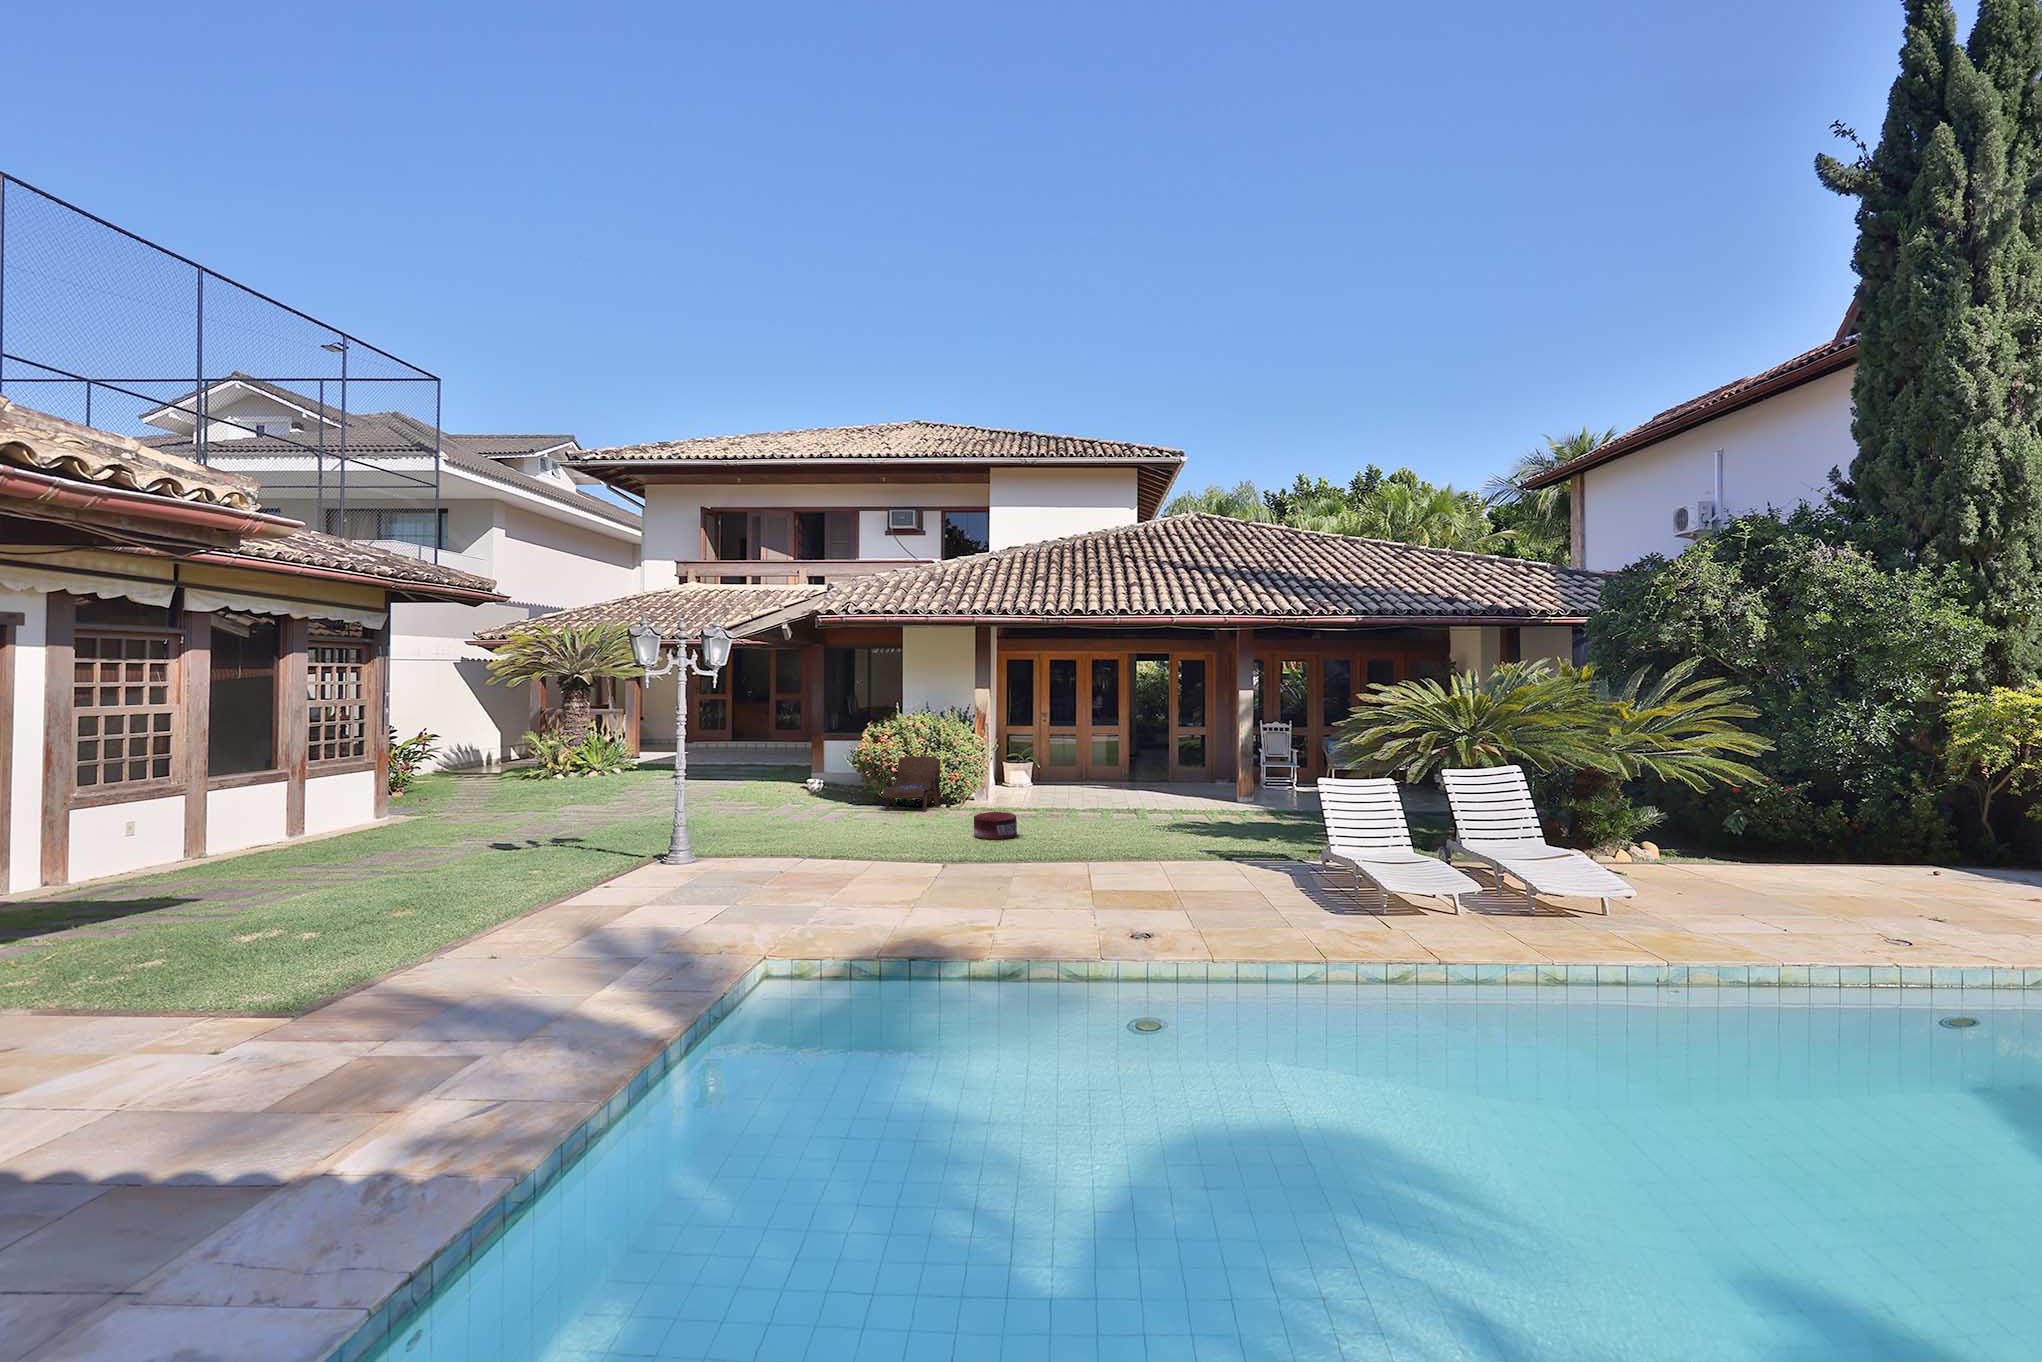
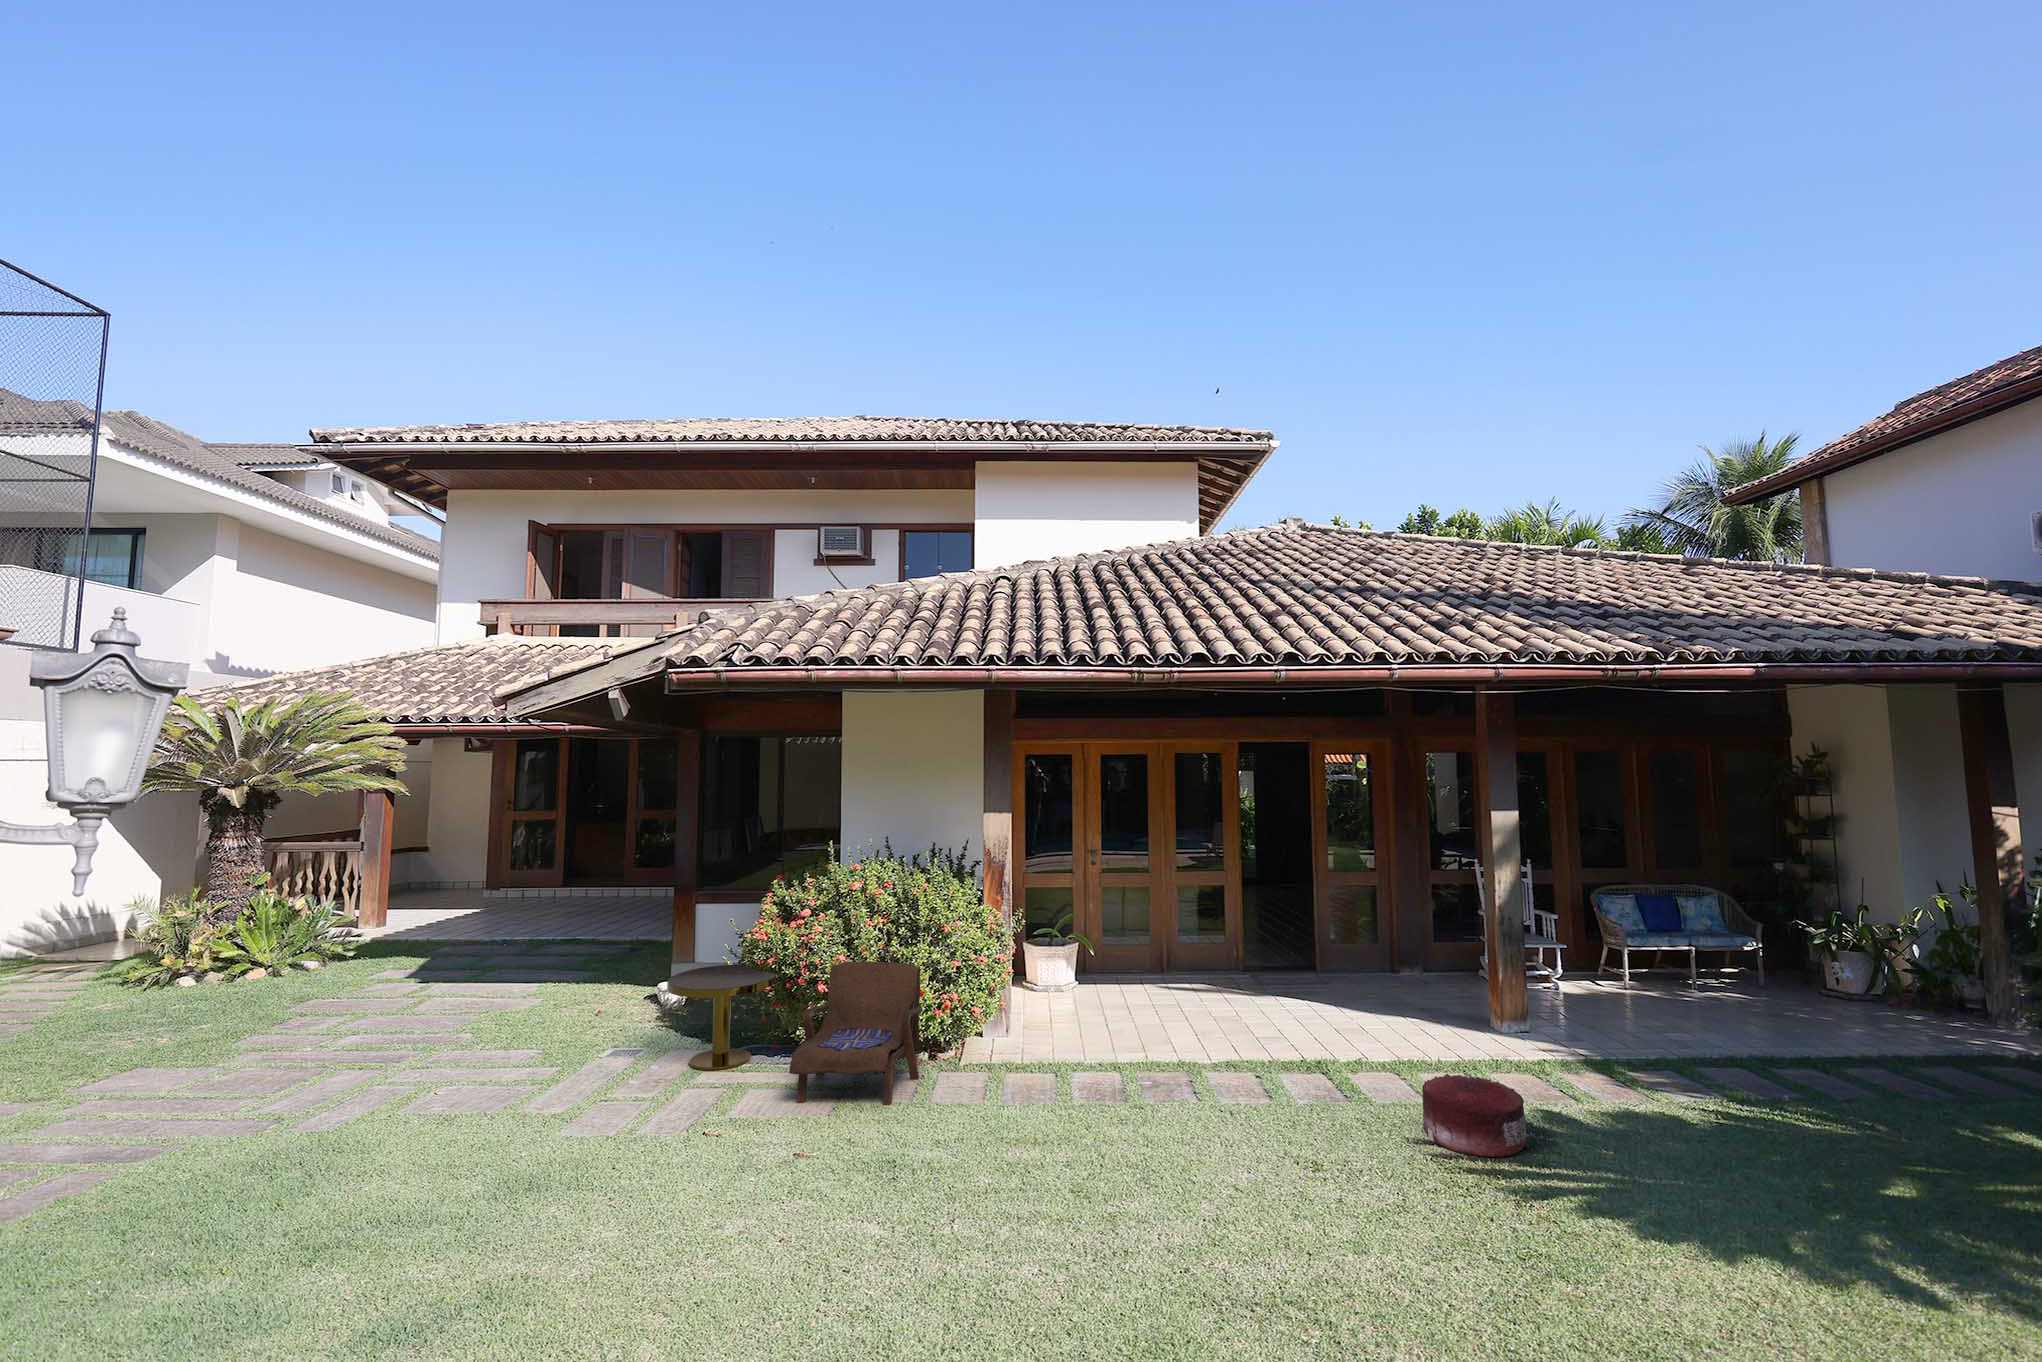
side table: none [824,761,873,804] -> present [667,964,777,1070]
pouf: present [974,812,1017,840] -> present [1422,1074,1529,1157]

